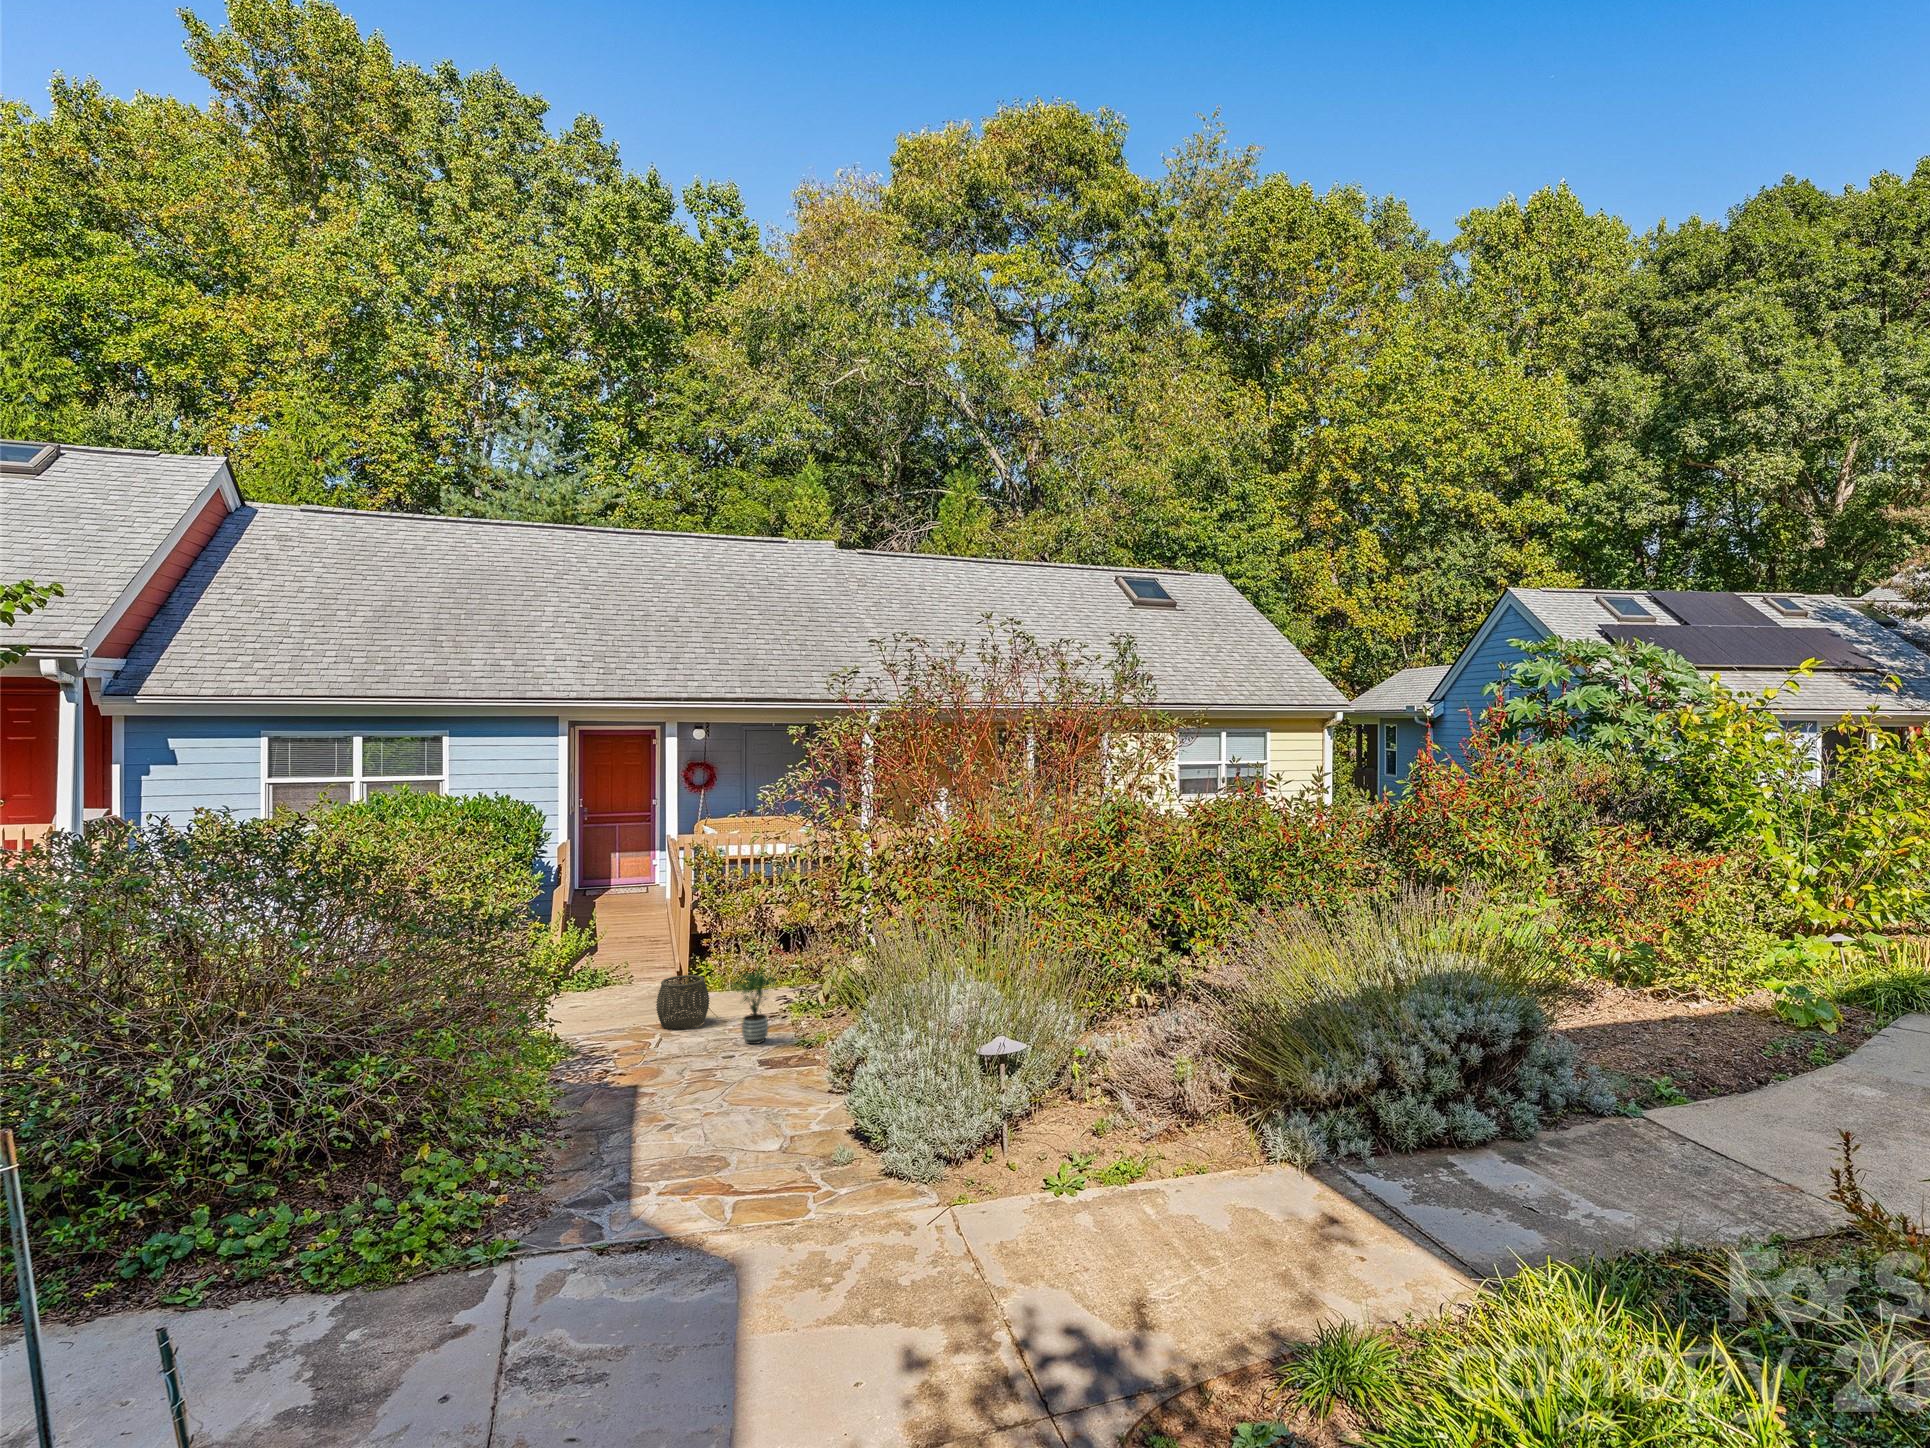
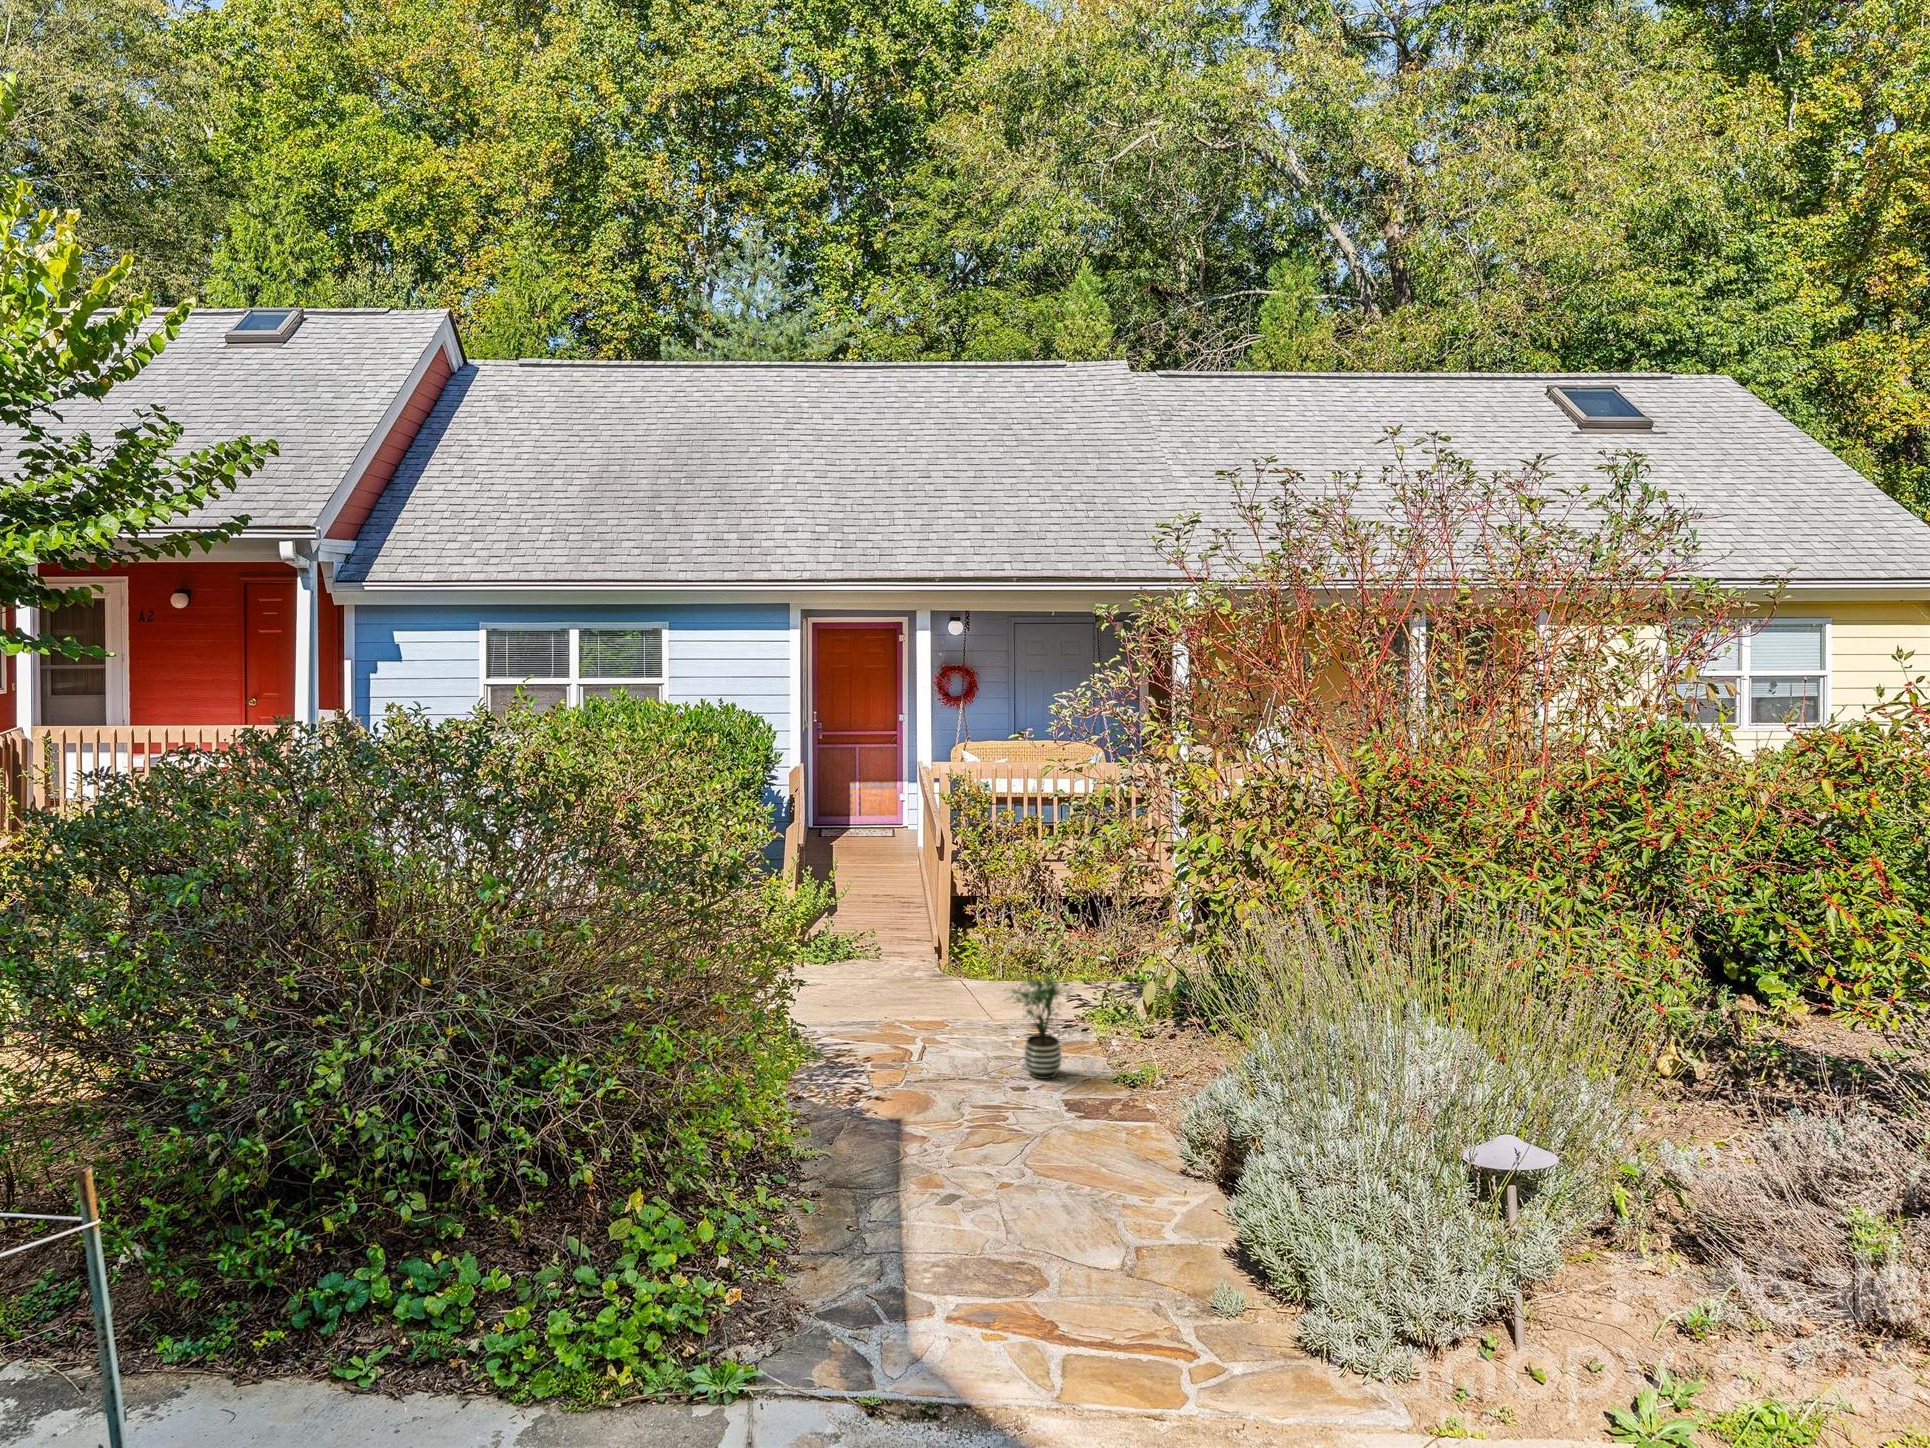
woven basket: present [656,975,710,1029] -> none [908,963,979,1039]

